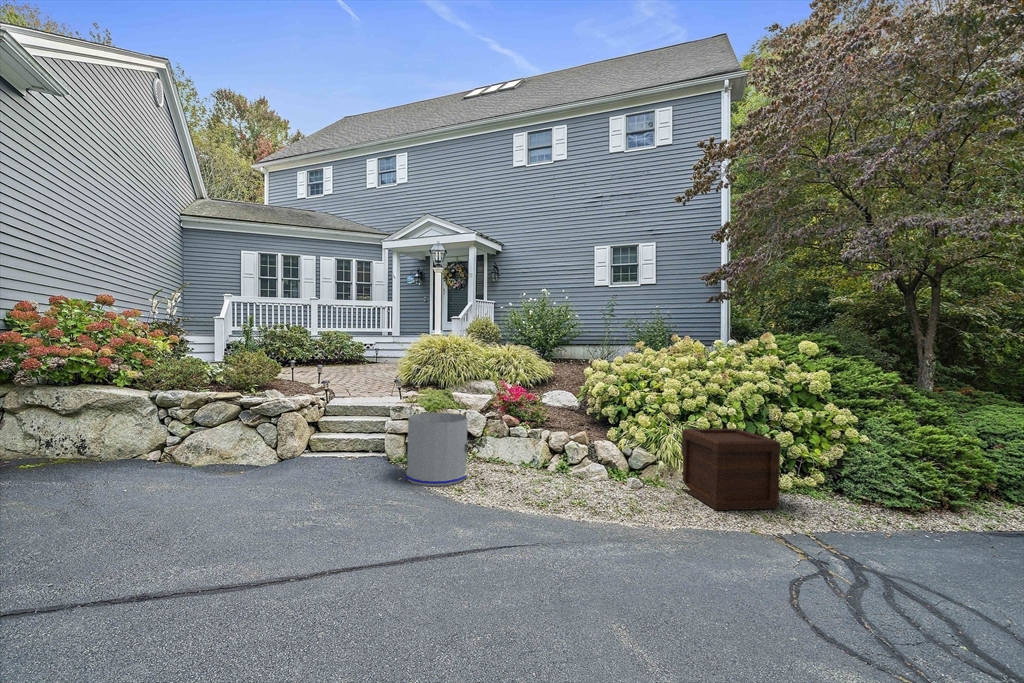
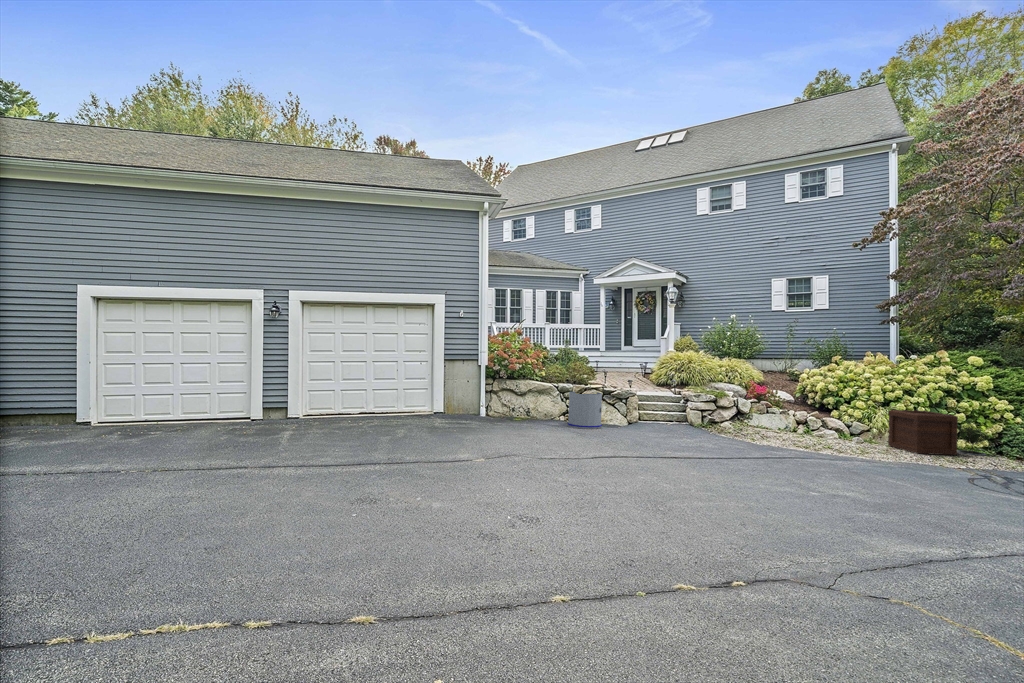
trash can: present [406,413,468,486] -> present [568,391,602,429]
potted tree: none [780,437,828,505] -> present [957,419,986,456]

